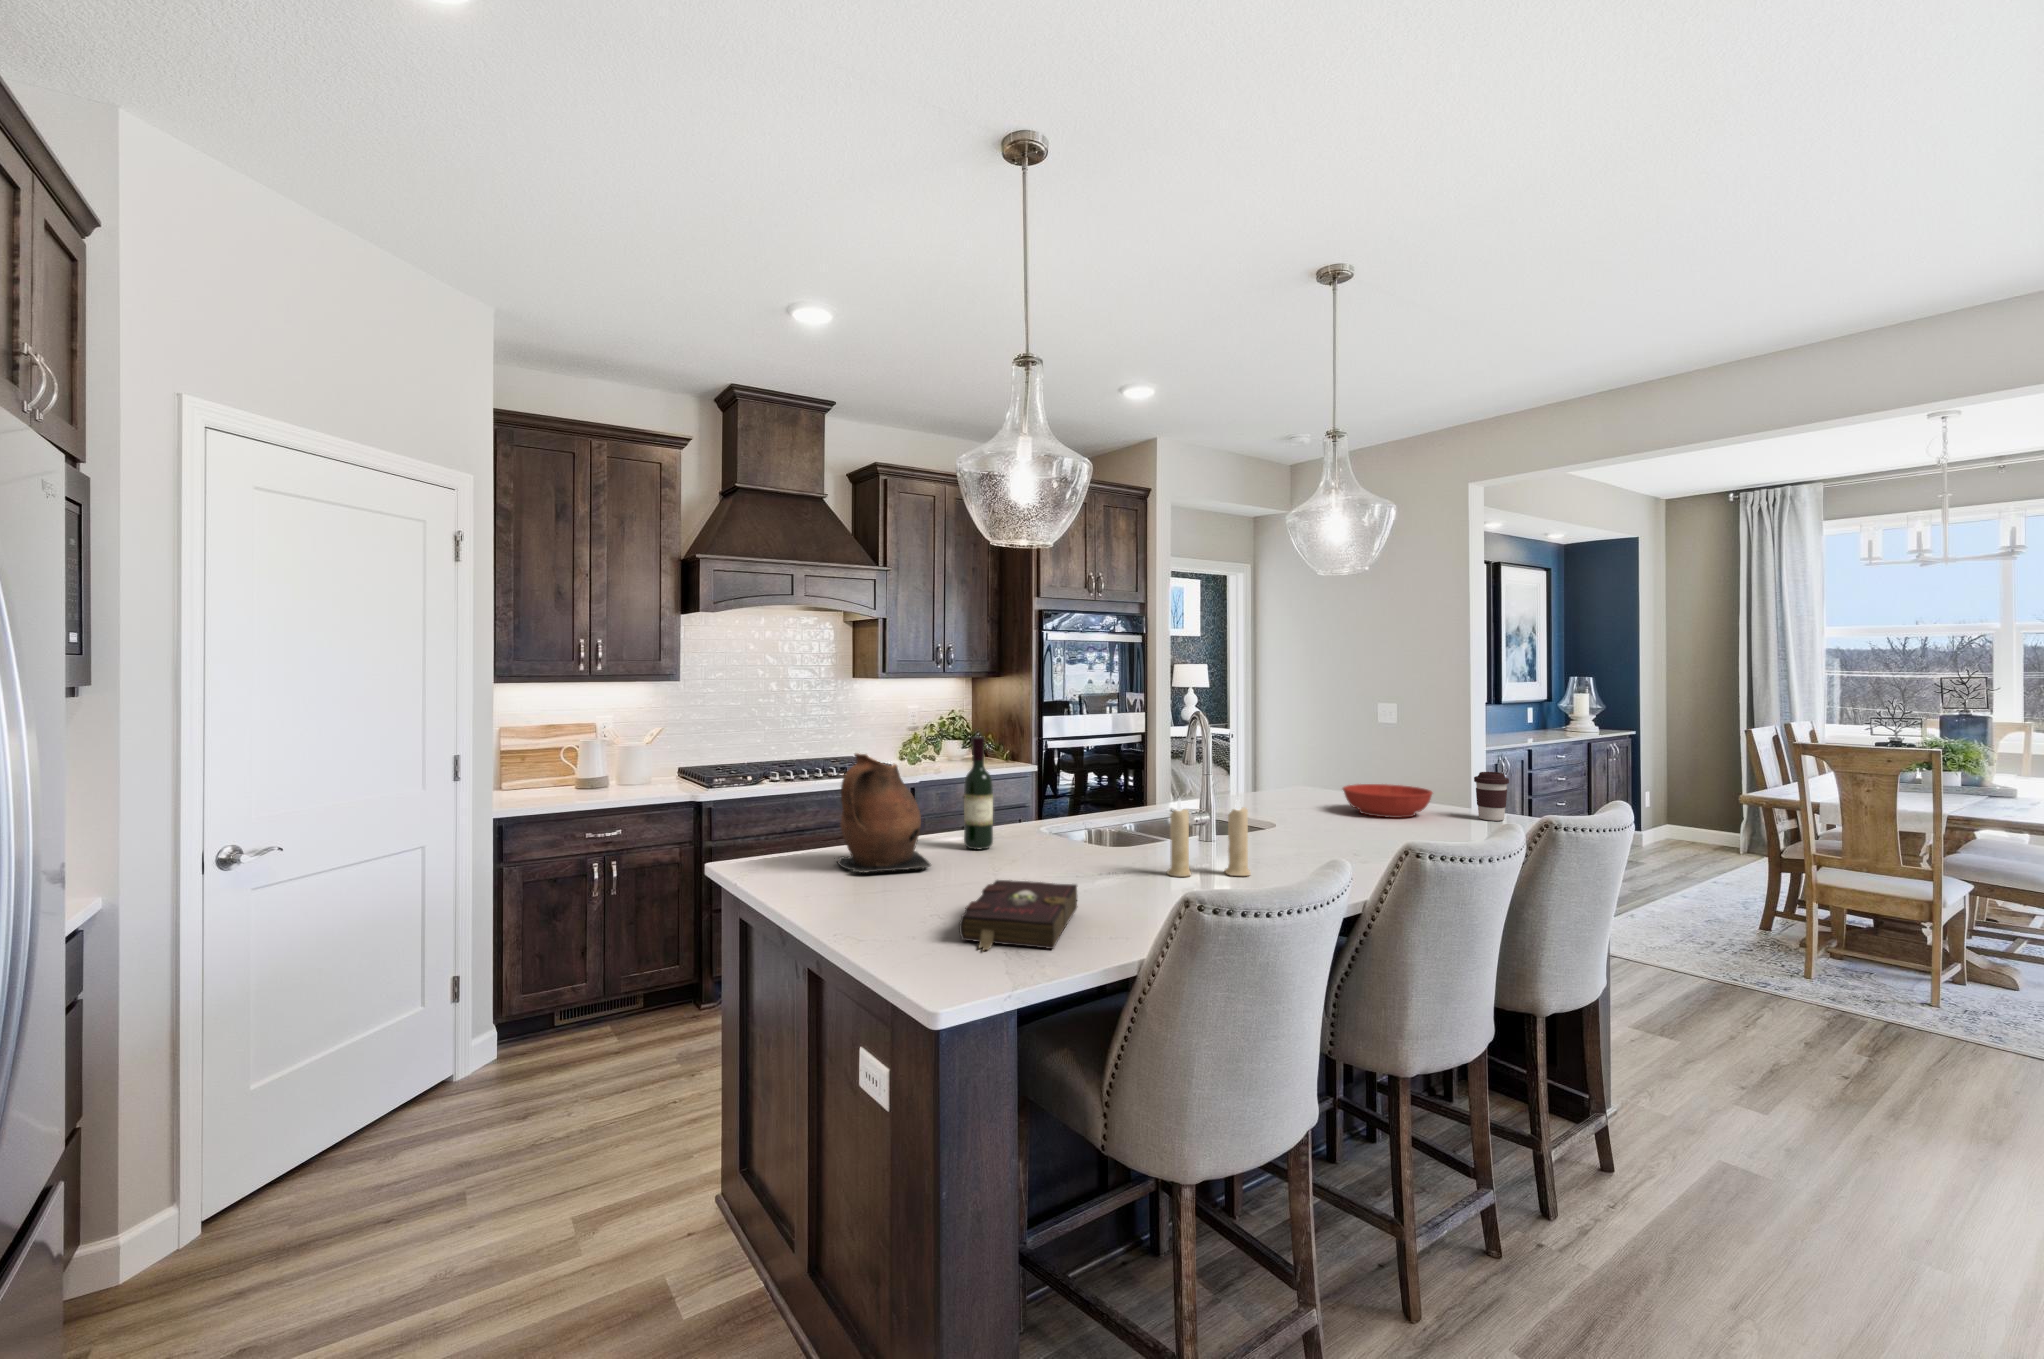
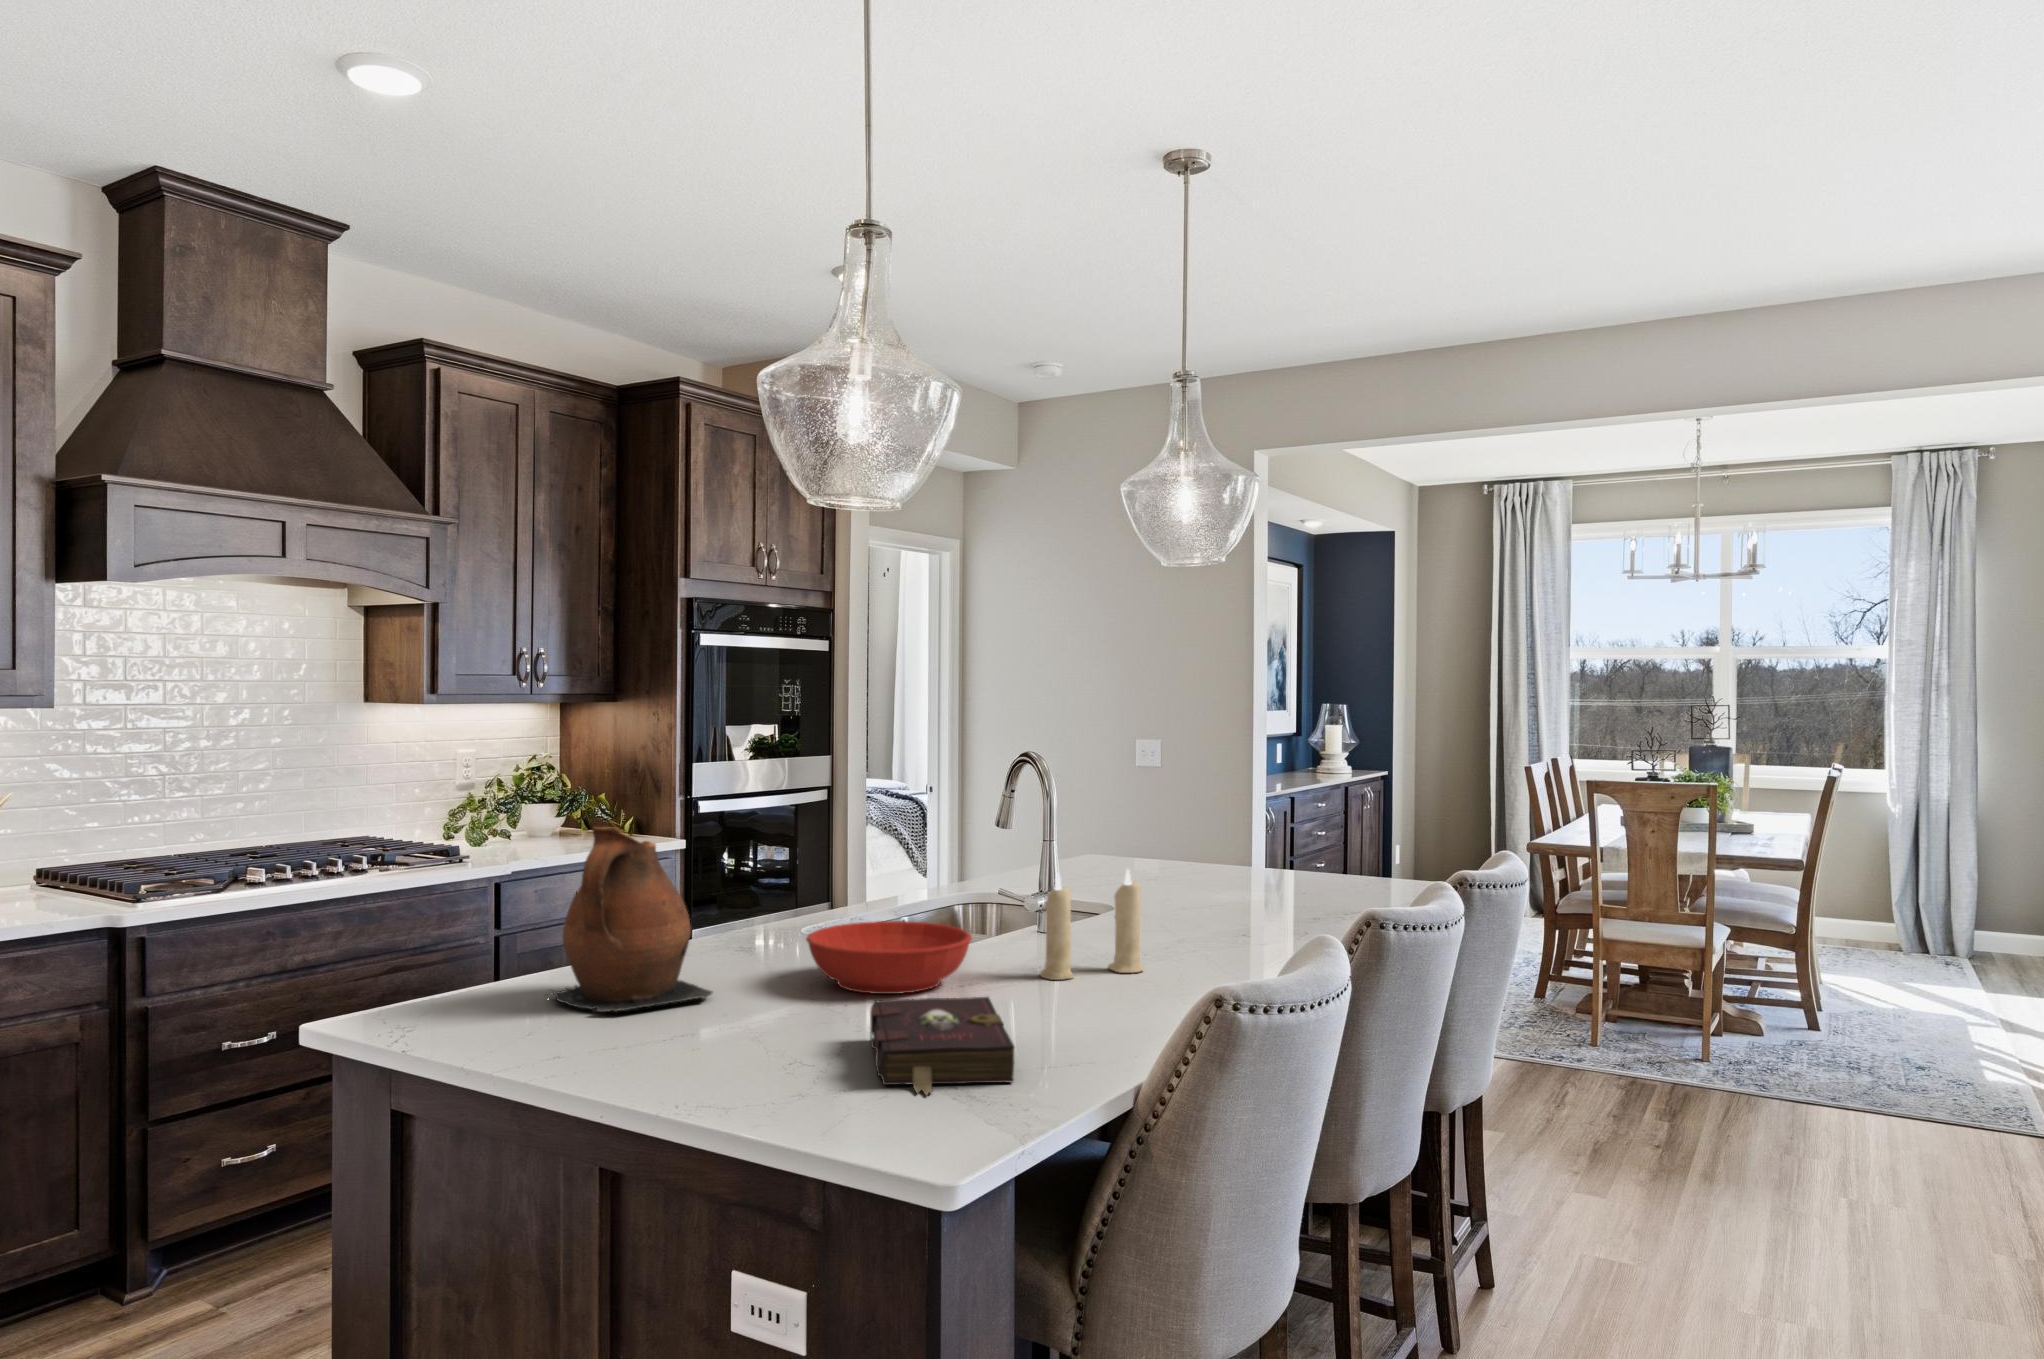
wine bottle: present [964,737,993,849] -> none [721,796,765,966]
coffee cup: present [1474,772,1509,821] -> none [1317,824,1356,885]
bowl: present [1343,784,1432,818] -> present [806,921,972,994]

